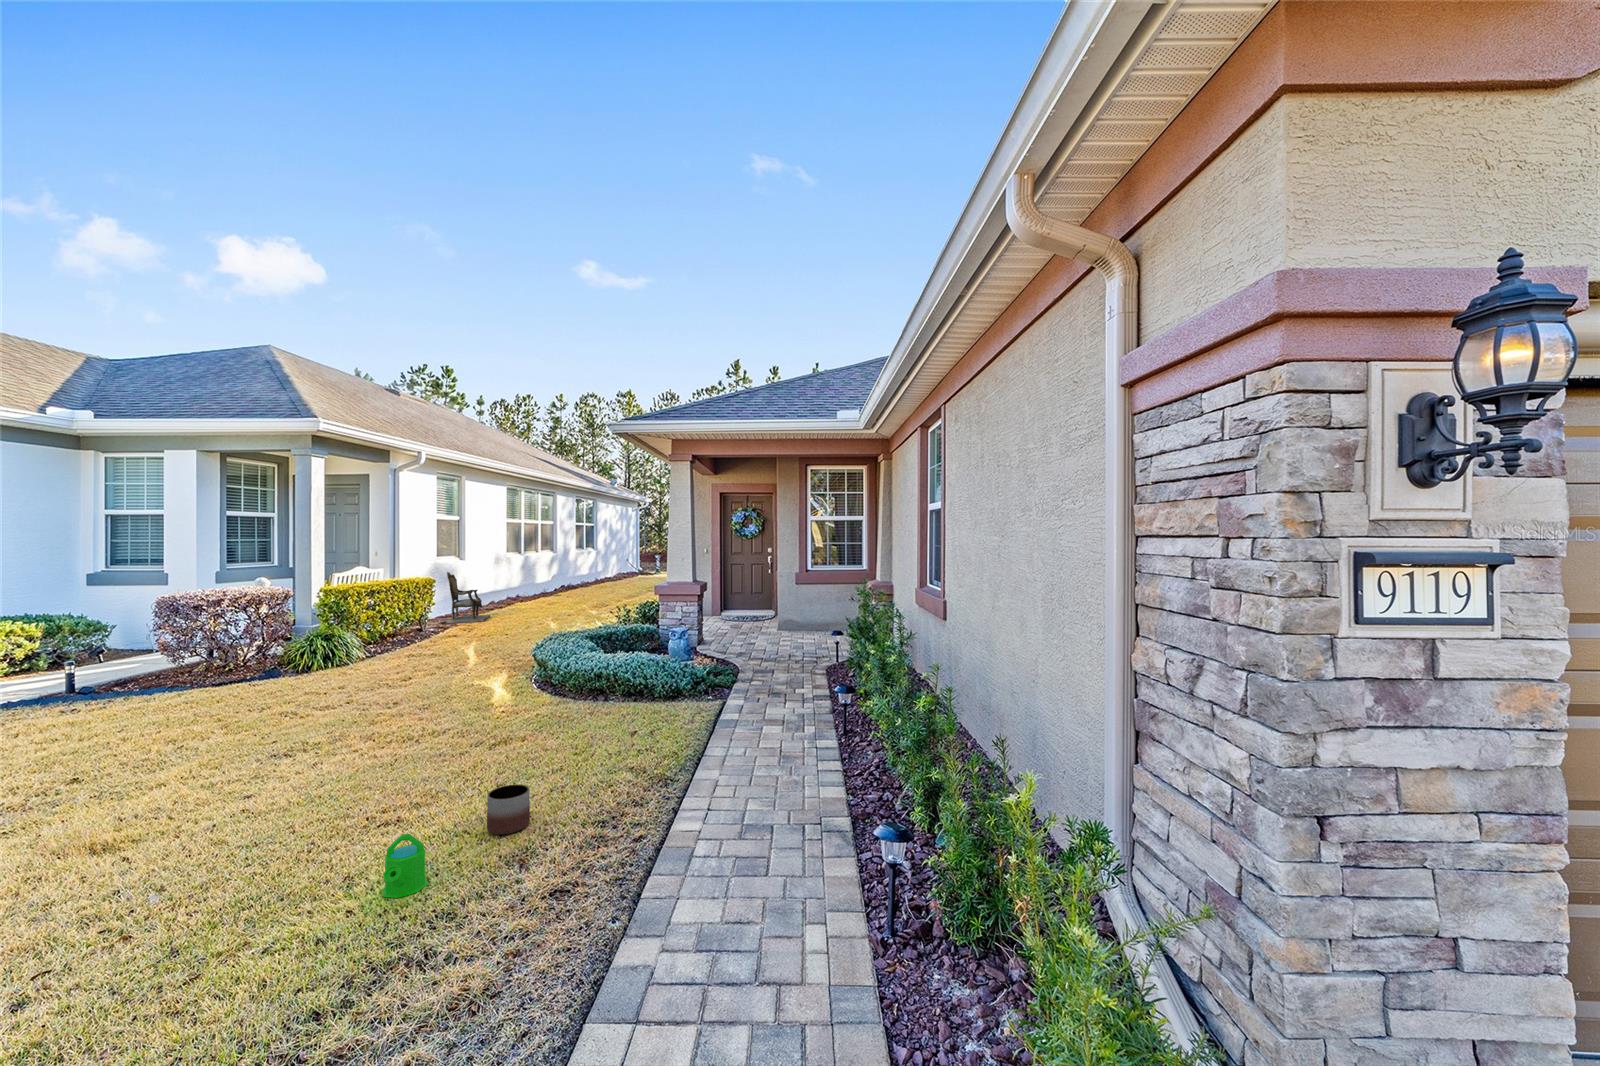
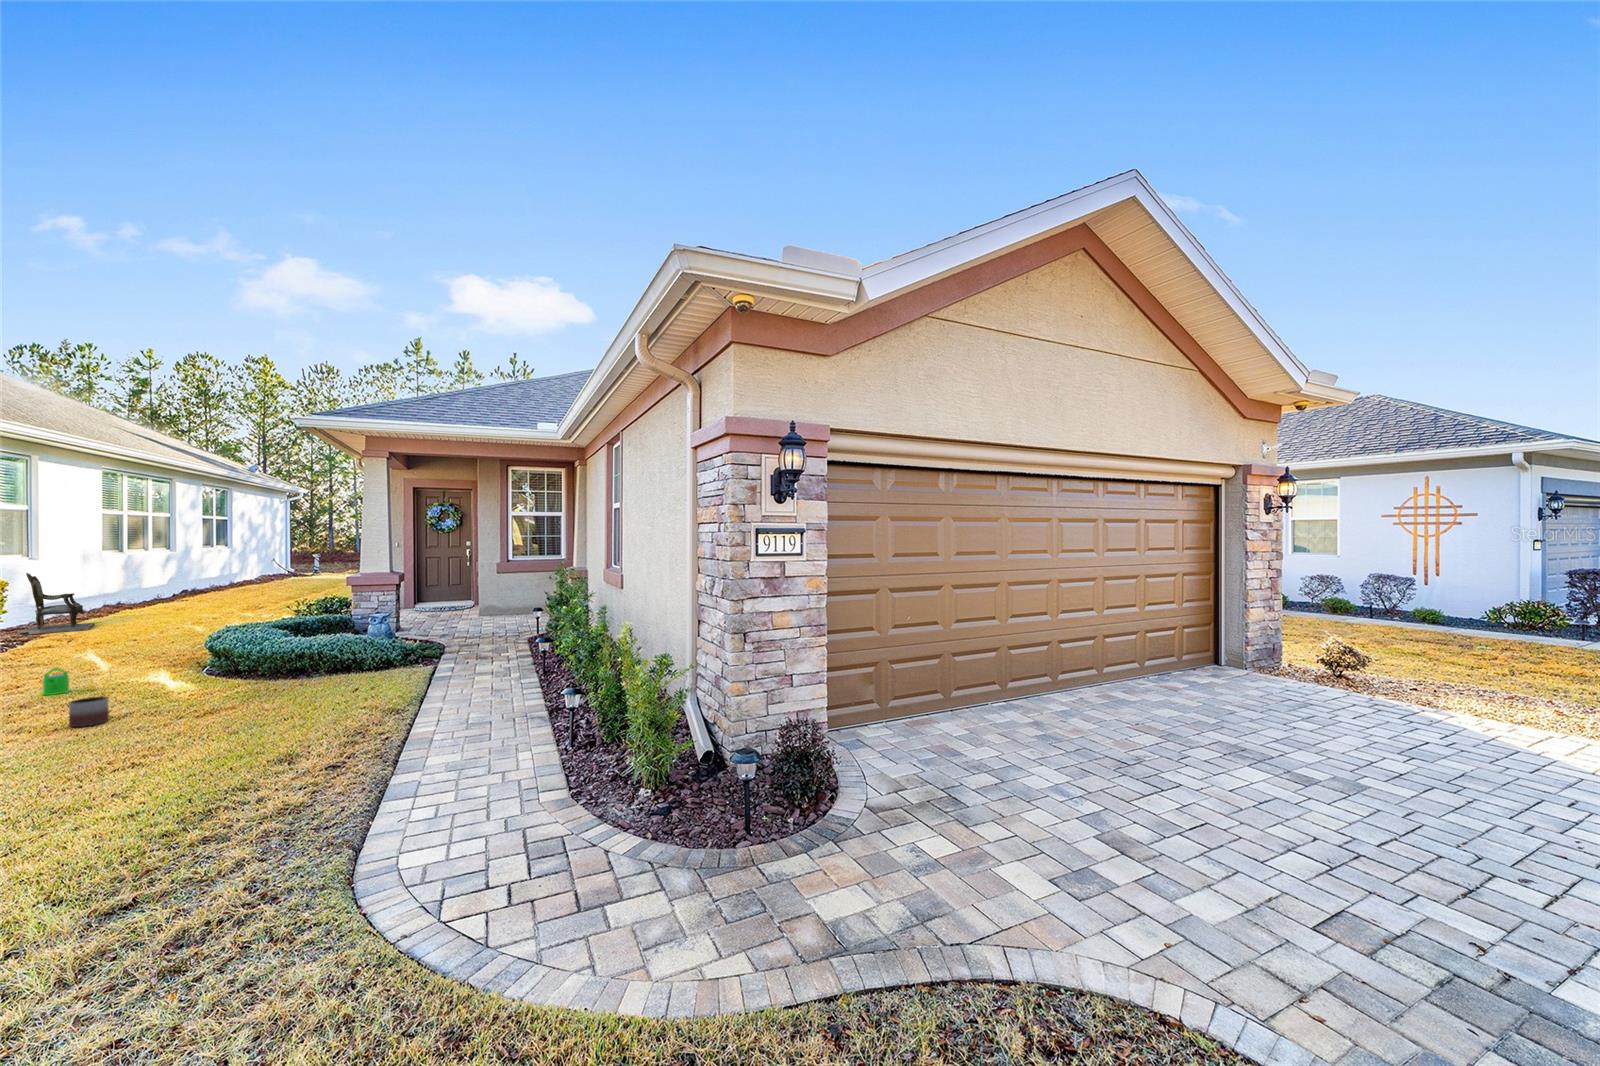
planter: present [487,784,530,835] -> present [69,697,109,727]
watering can: present [382,834,428,898] -> present [43,668,69,695]

